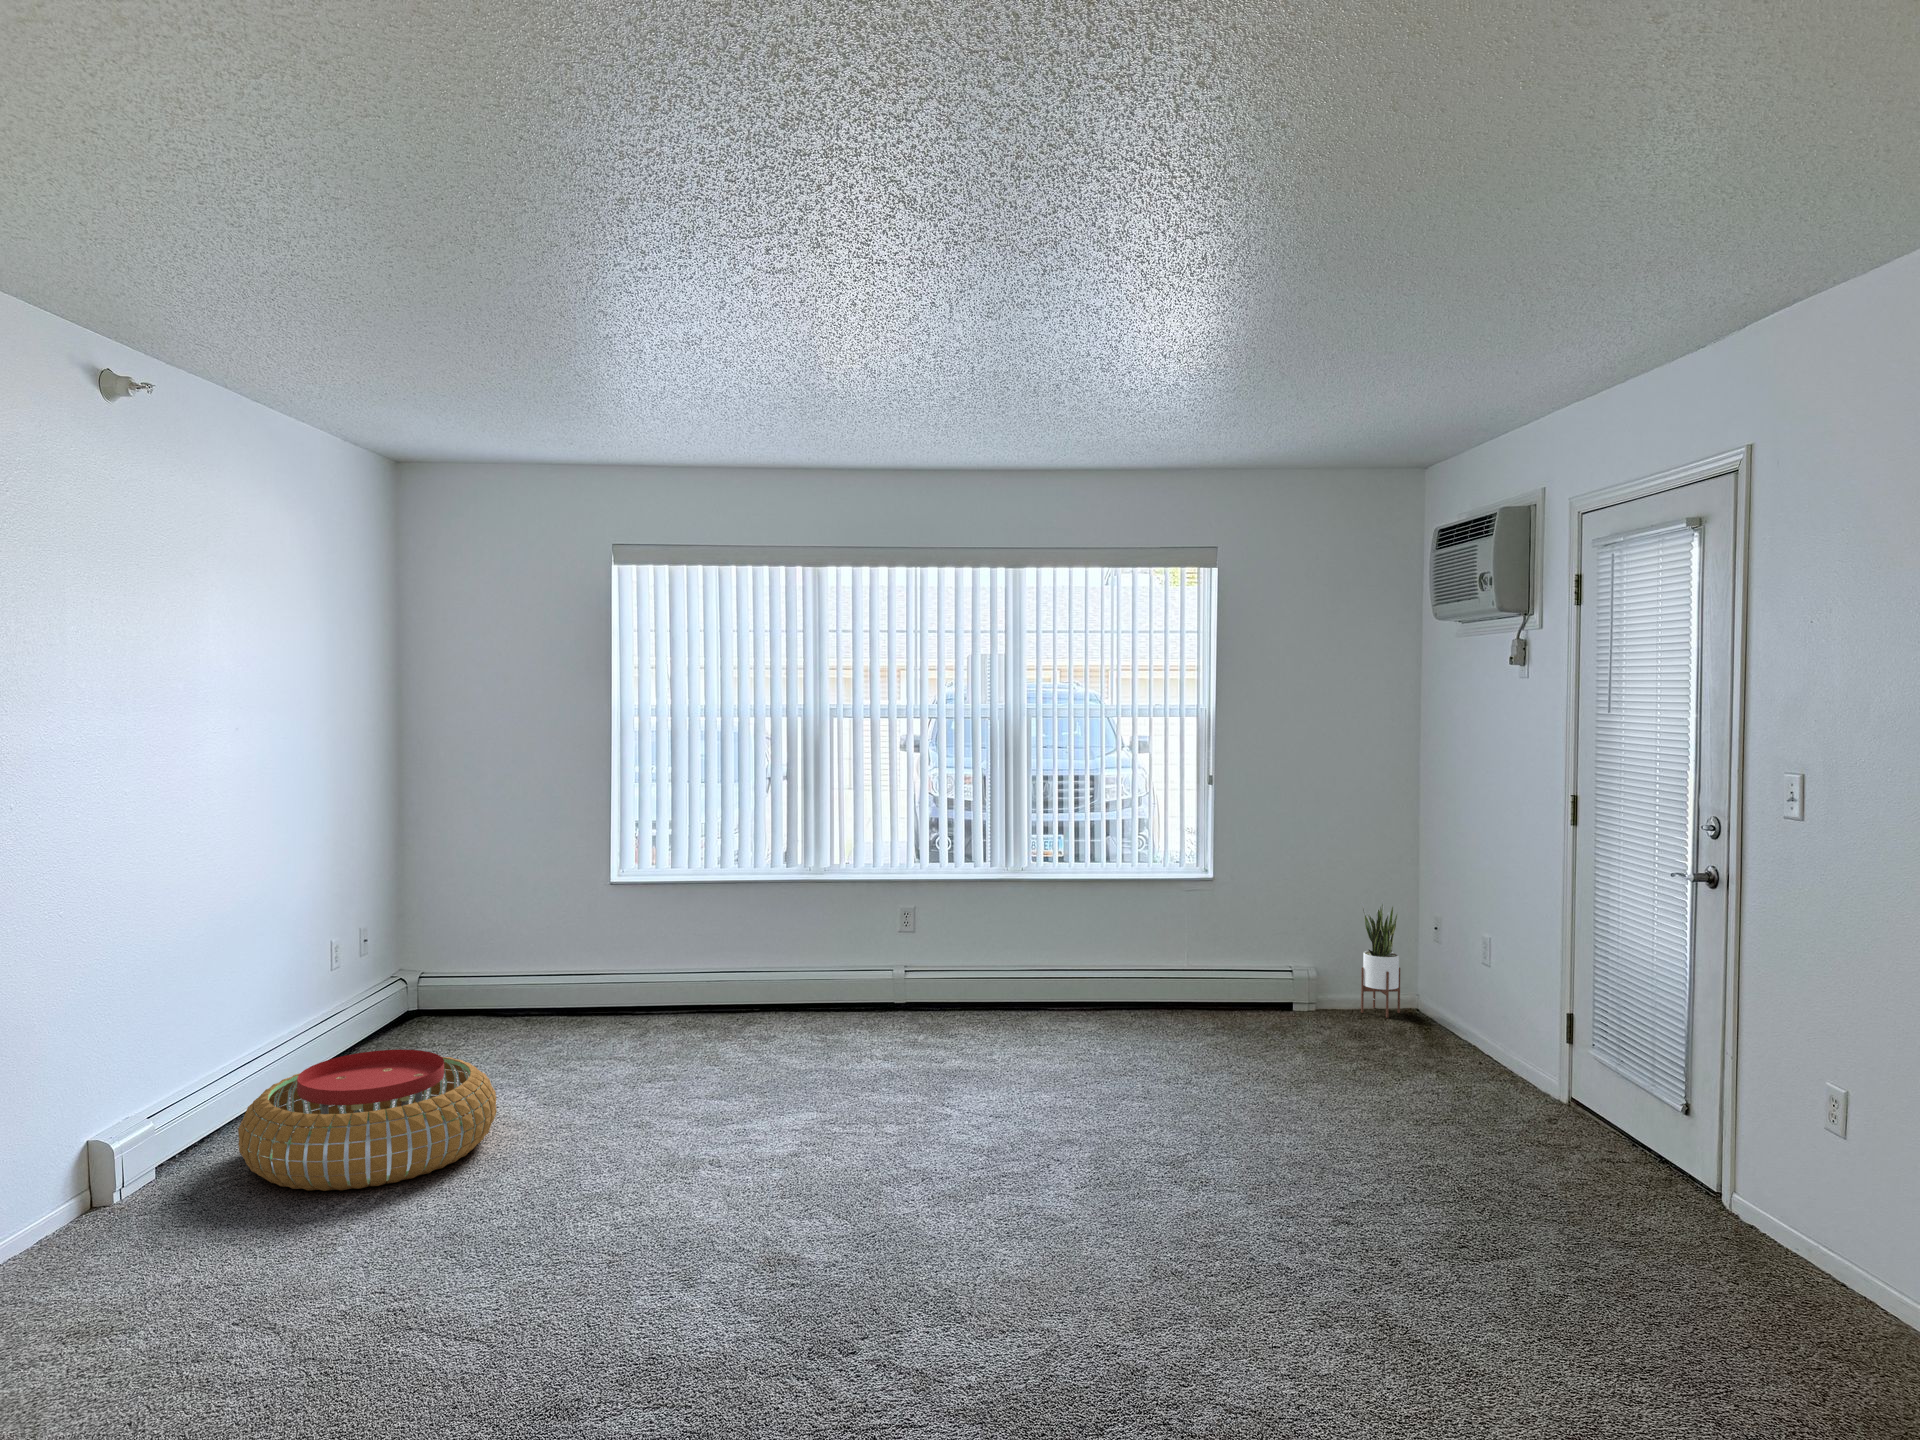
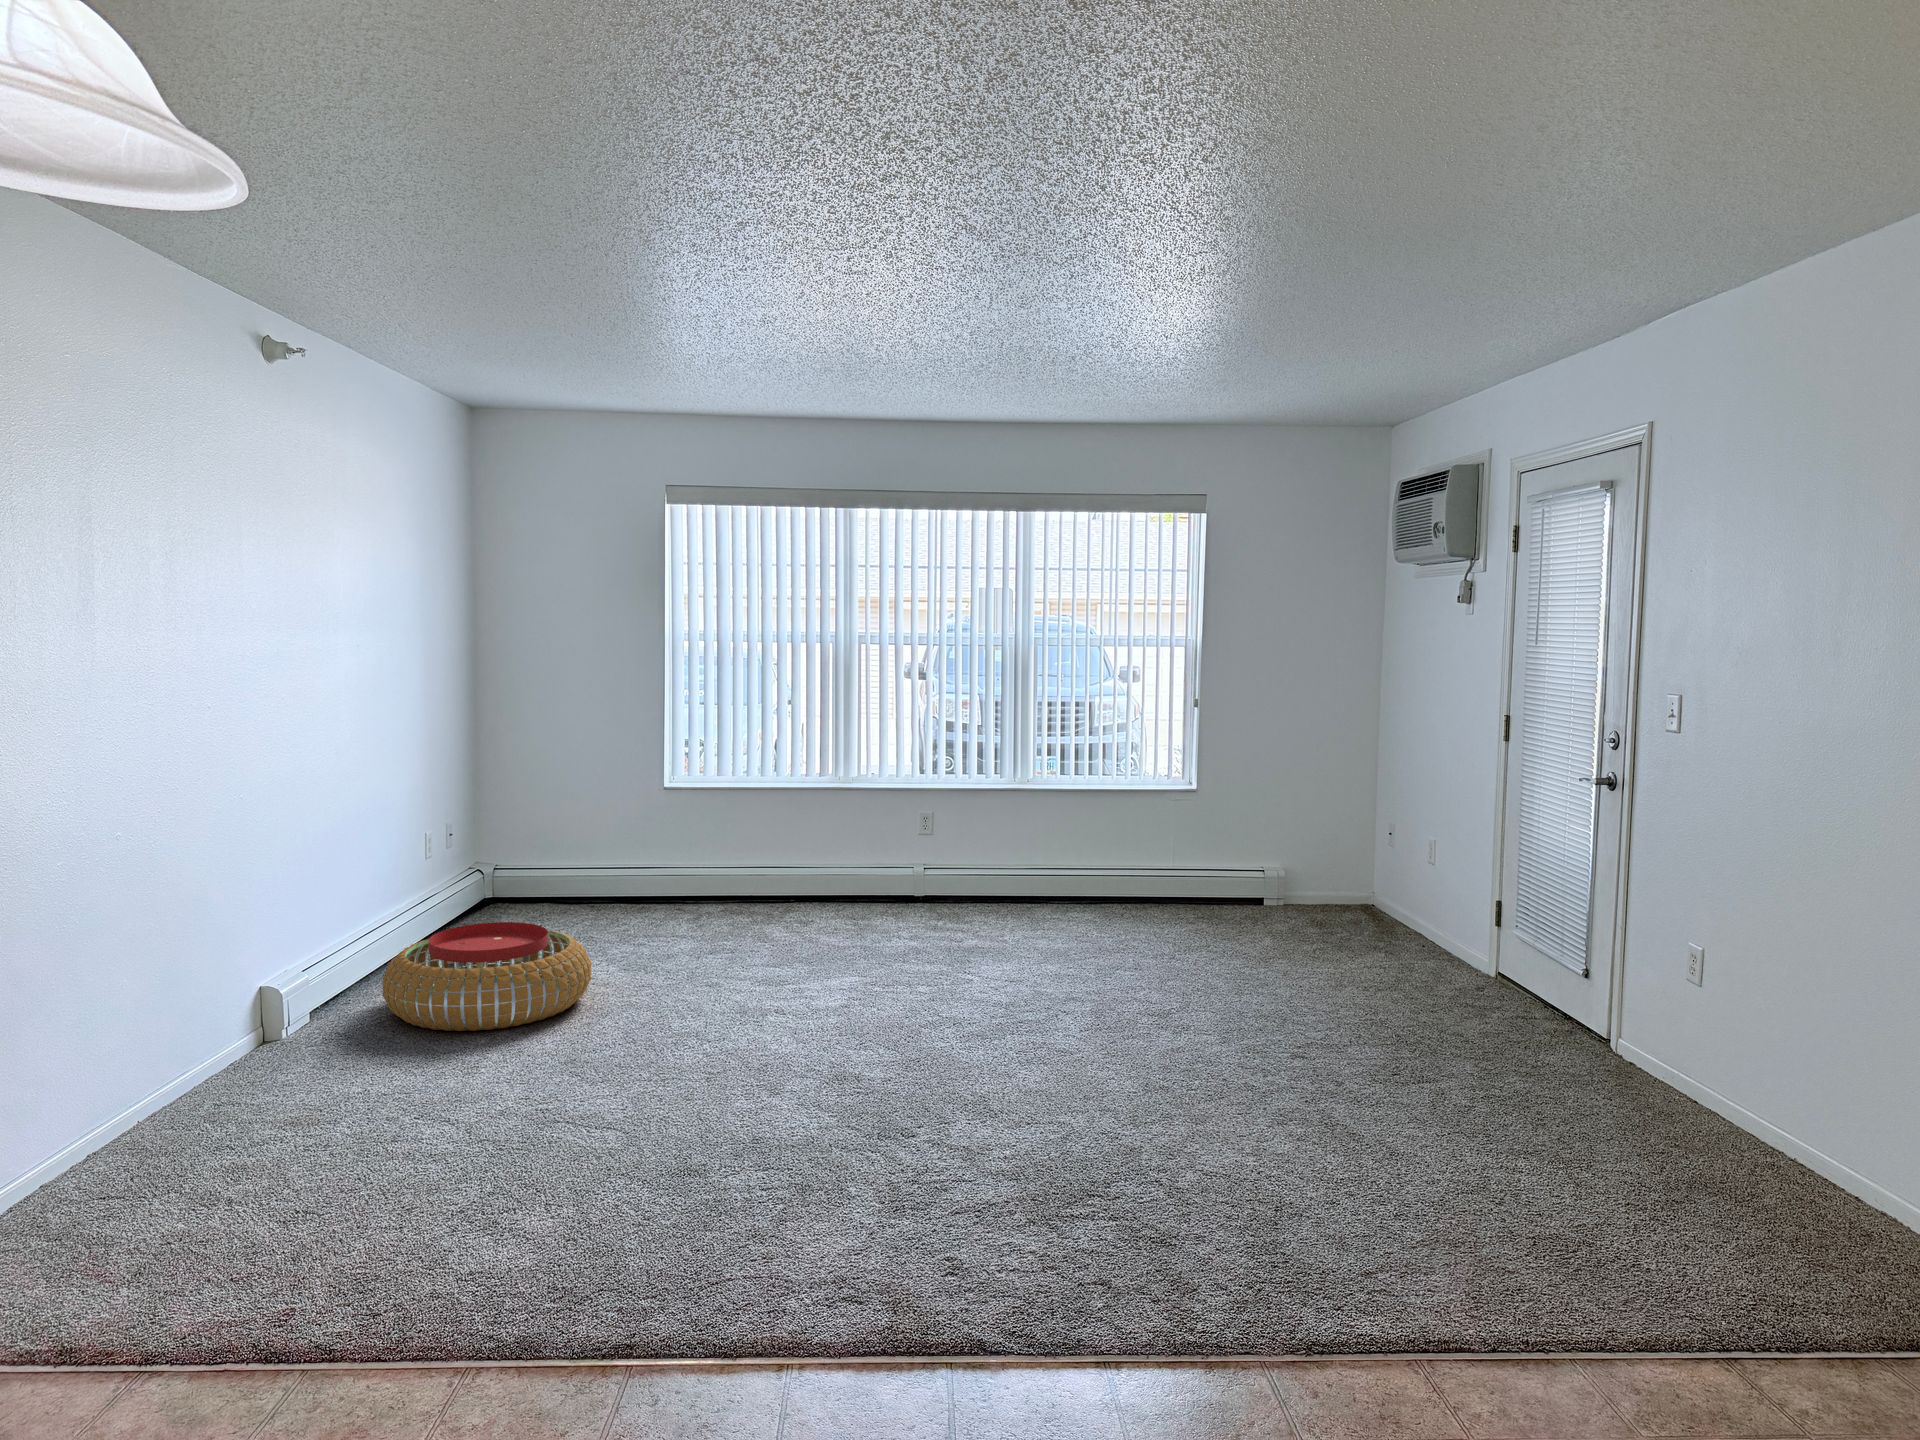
potted plant: present [1361,899,1400,1018] -> none [1325,810,1360,913]

